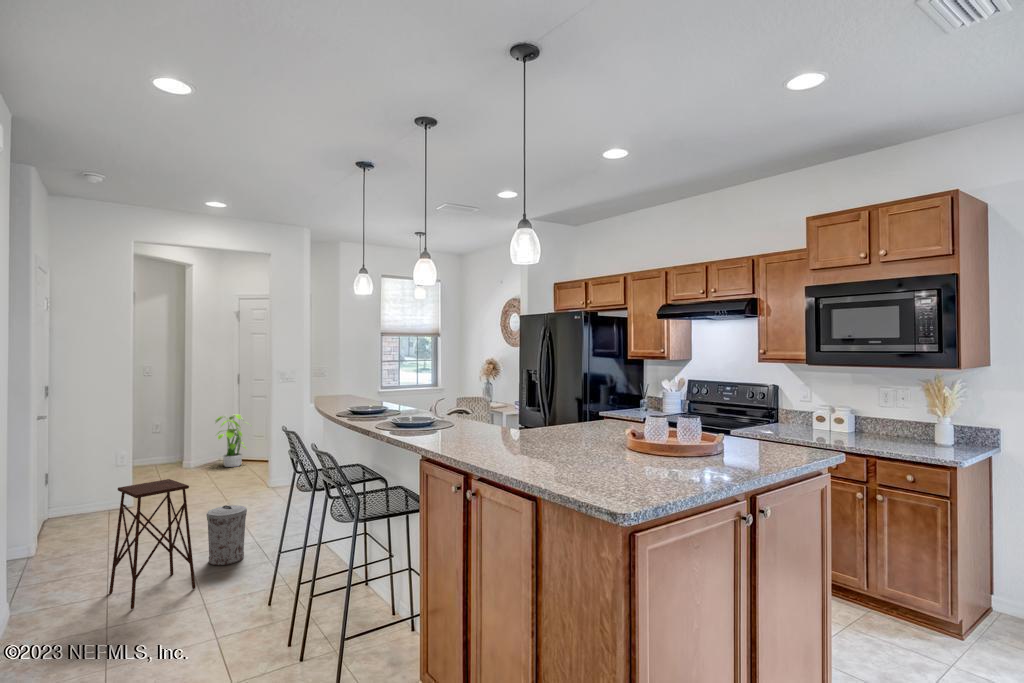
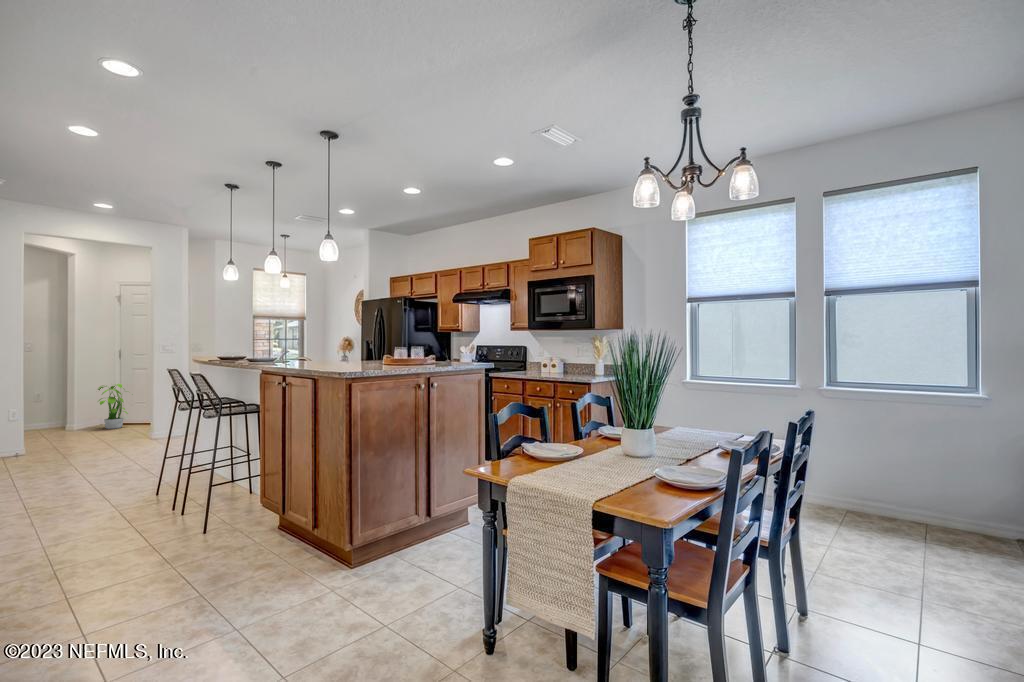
side table: present [109,479,195,609] -> none [17,413,92,501]
trash can: present [206,505,247,565] -> none [98,436,133,479]

